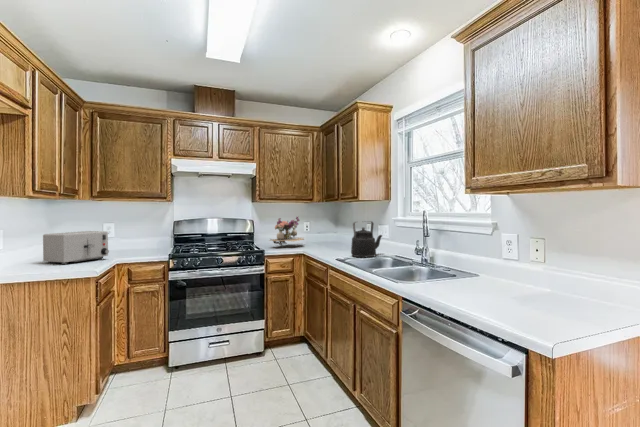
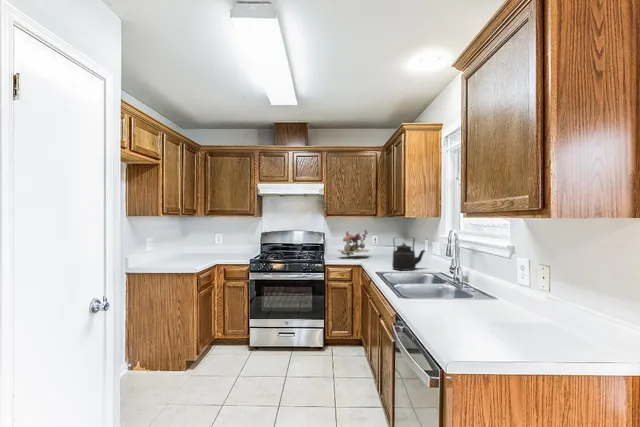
toaster: present [43,231,109,264] -> none [171,239,211,263]

